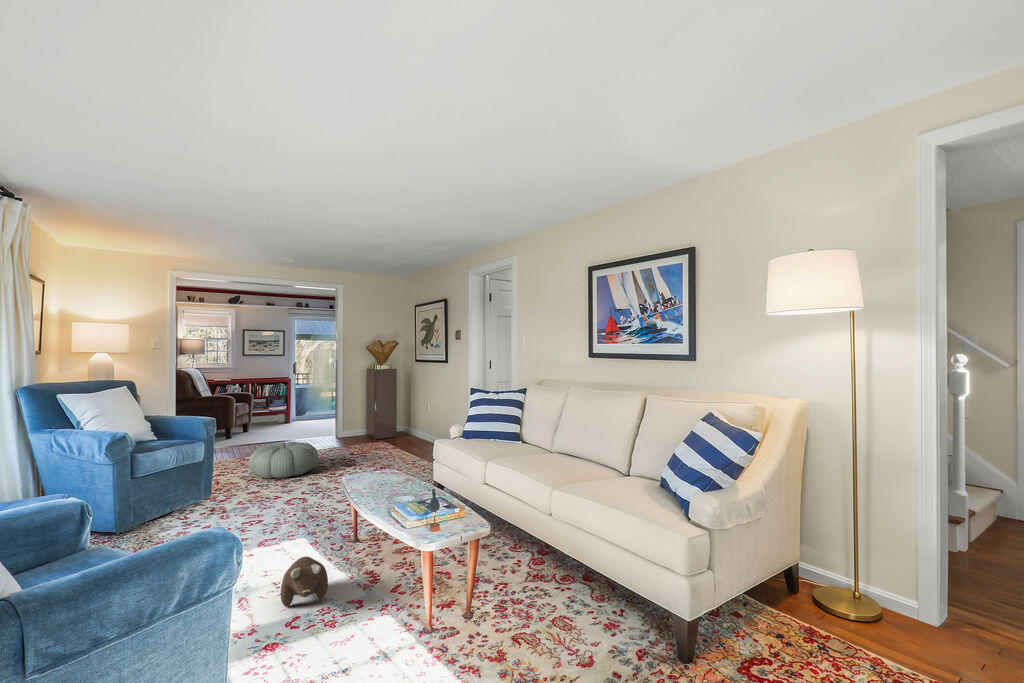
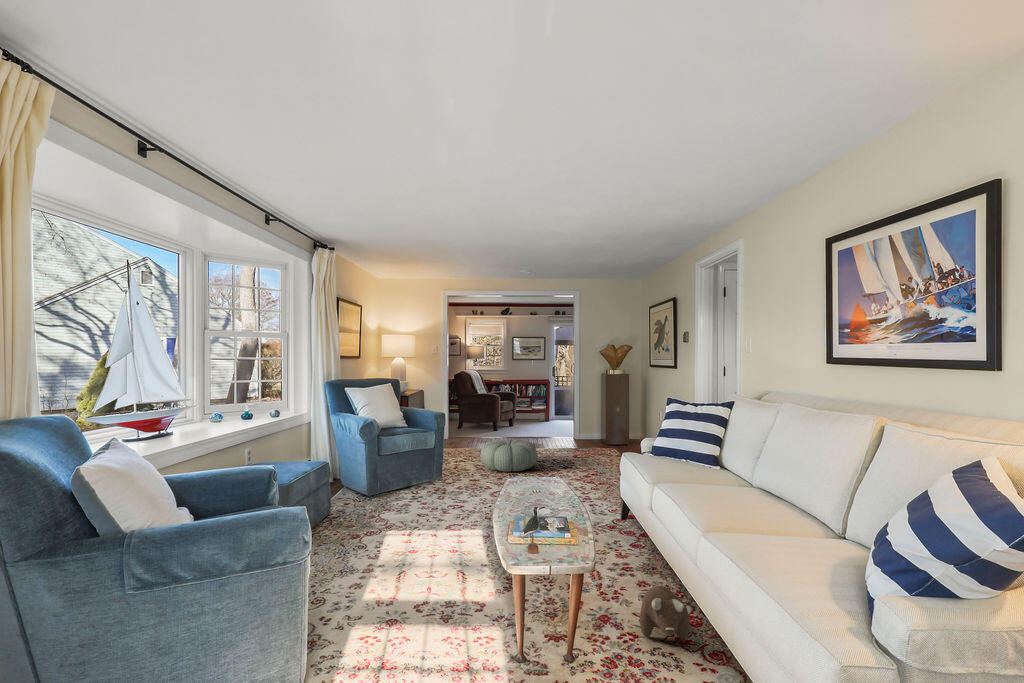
plush toy: present [281,557,328,607] -> present [640,586,690,640]

